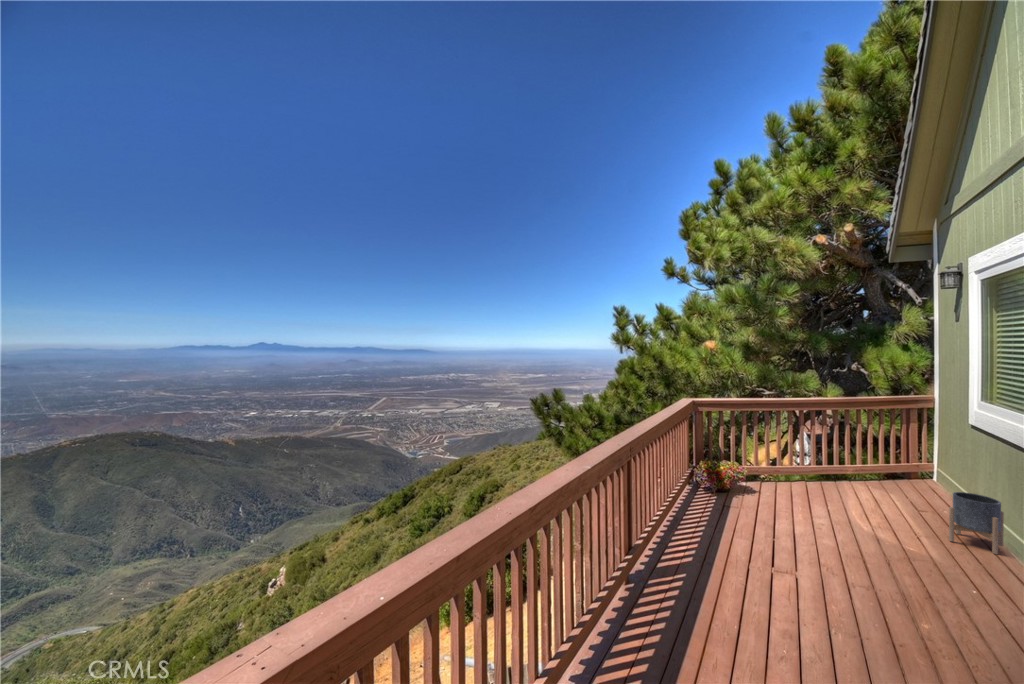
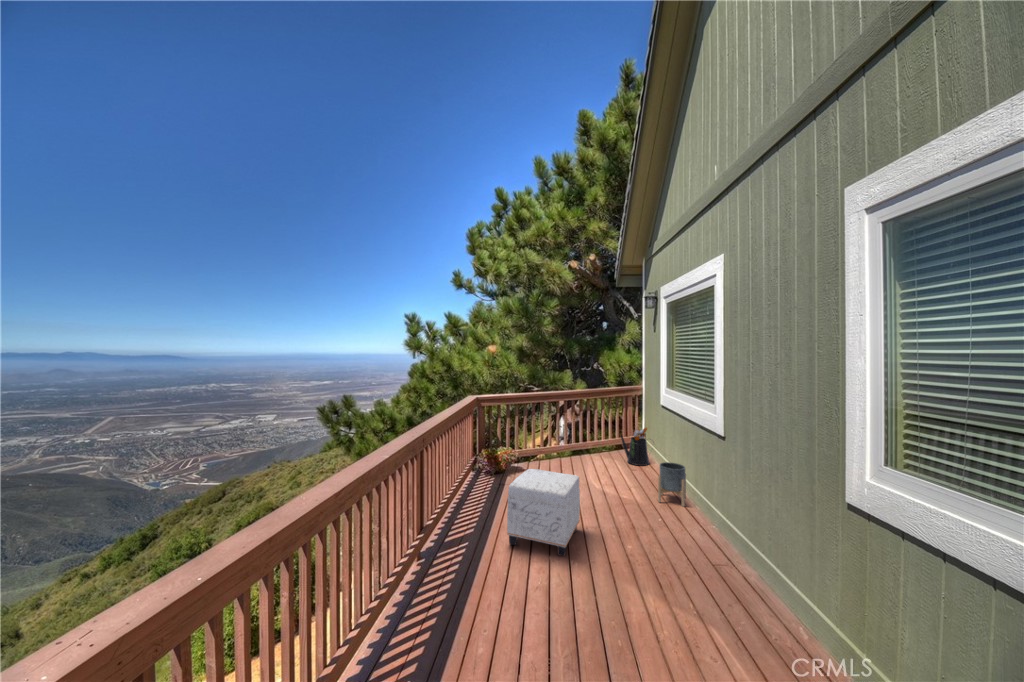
watering can: none [893,445,952,497] -> present [621,428,649,466]
ottoman: none [726,470,819,565] -> present [507,469,580,556]

